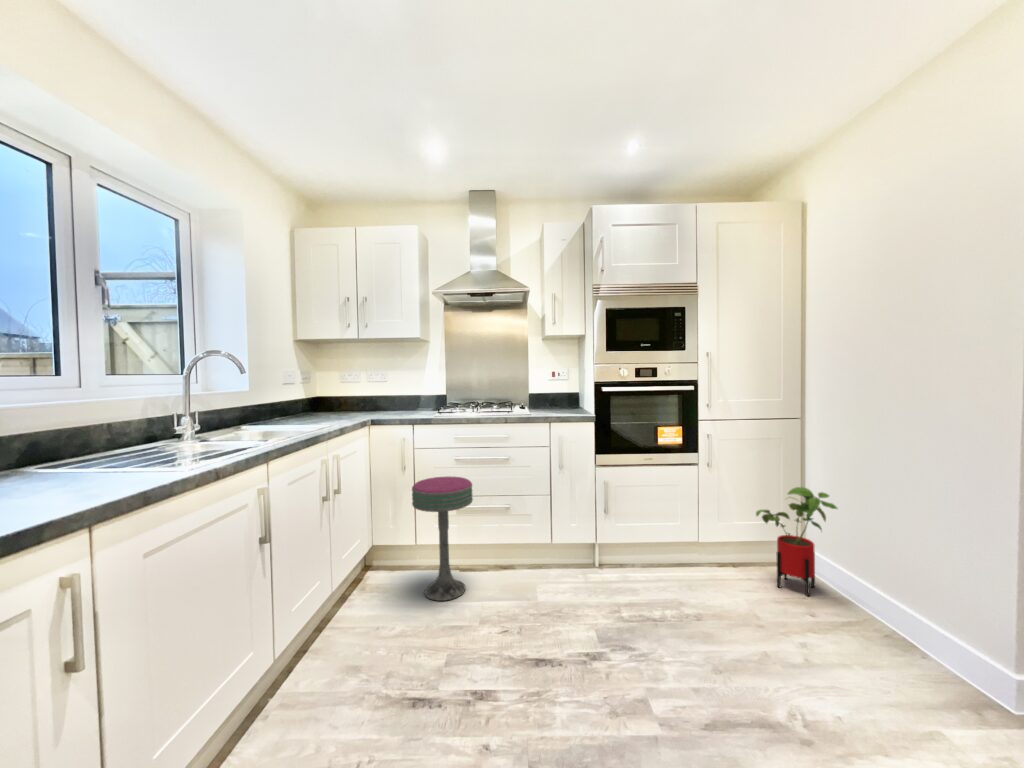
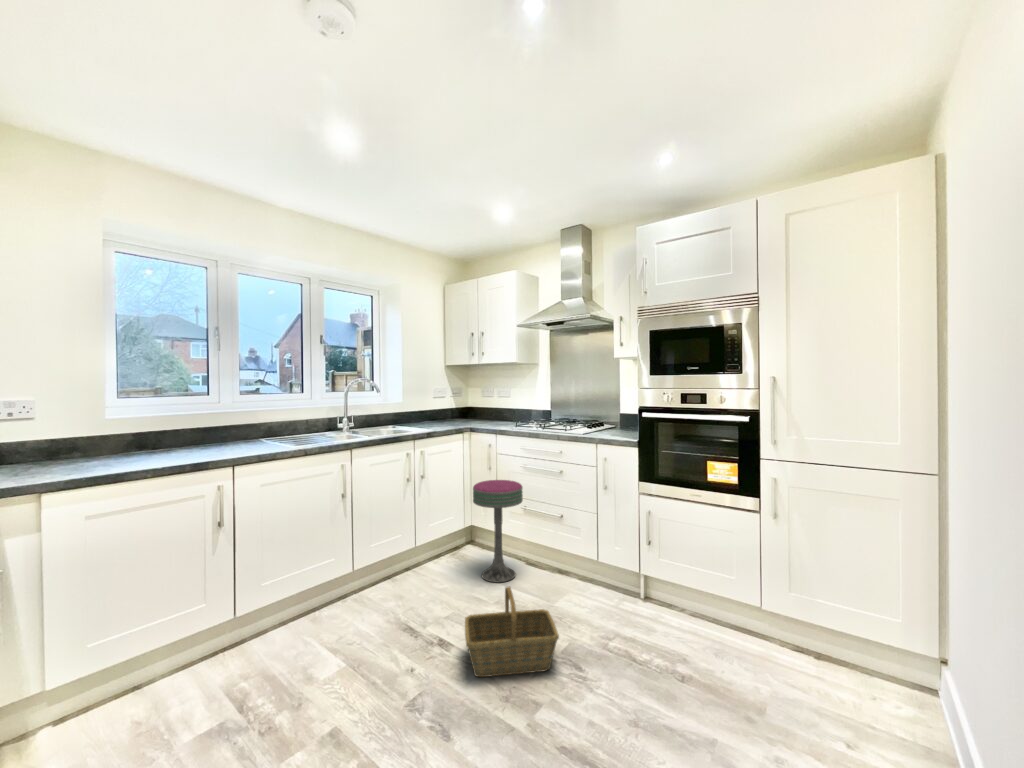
house plant: present [756,487,837,596] -> none [809,562,937,716]
basket: none [513,590,621,711] -> present [465,586,559,677]

